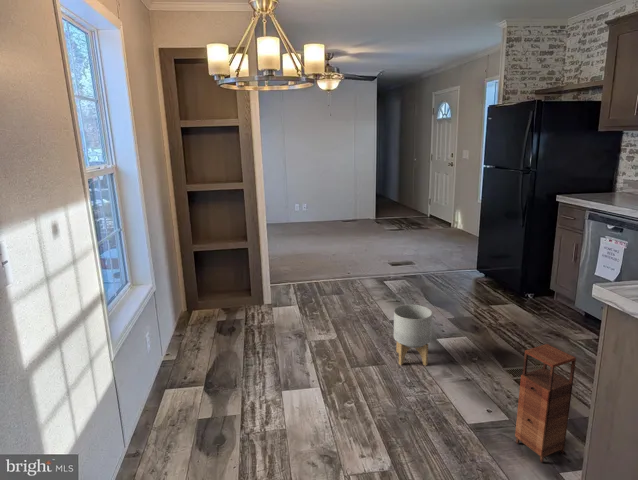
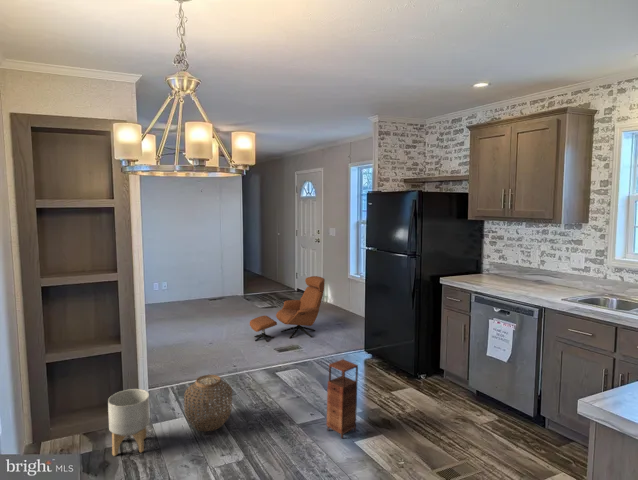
armchair: none [404,219,503,297] -> present [250,276,325,342]
planter: present [393,304,432,366] -> present [108,389,150,456]
woven basket: none [317,341,378,414] -> present [184,375,232,431]

